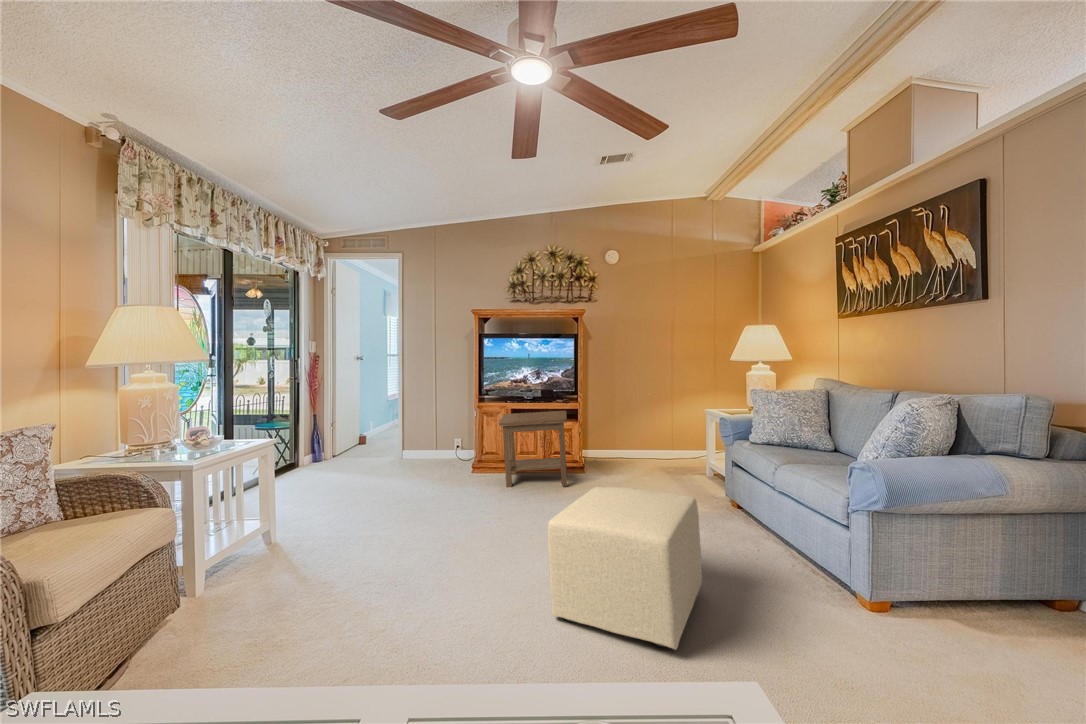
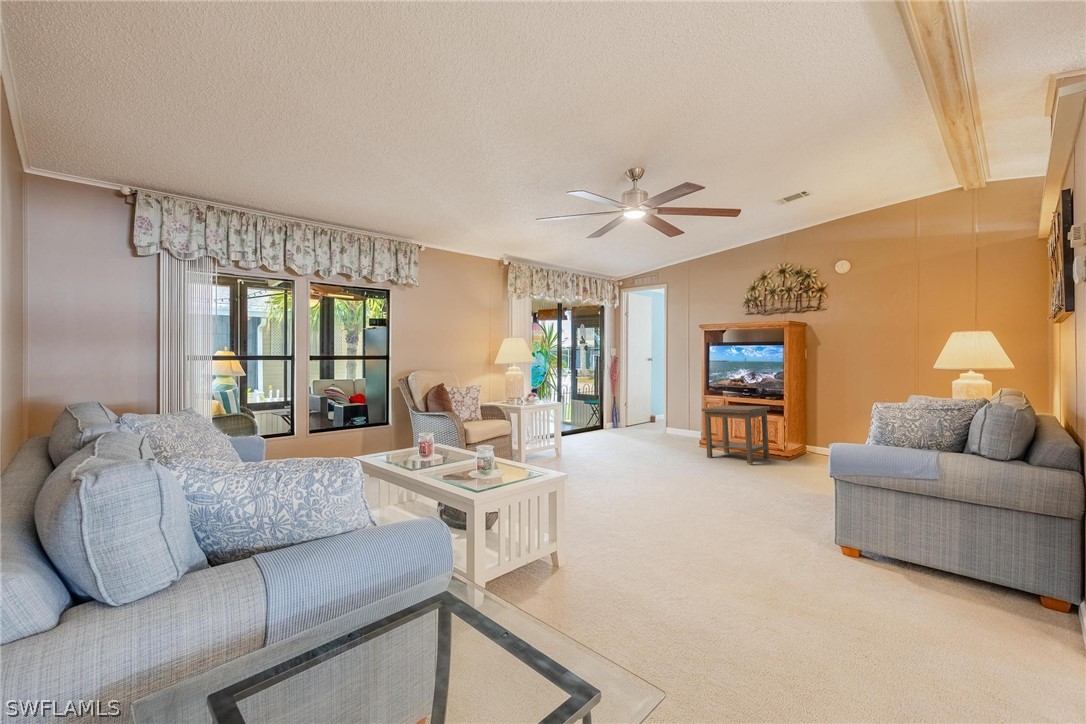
ottoman: present [548,487,702,650] -> none [631,442,727,515]

